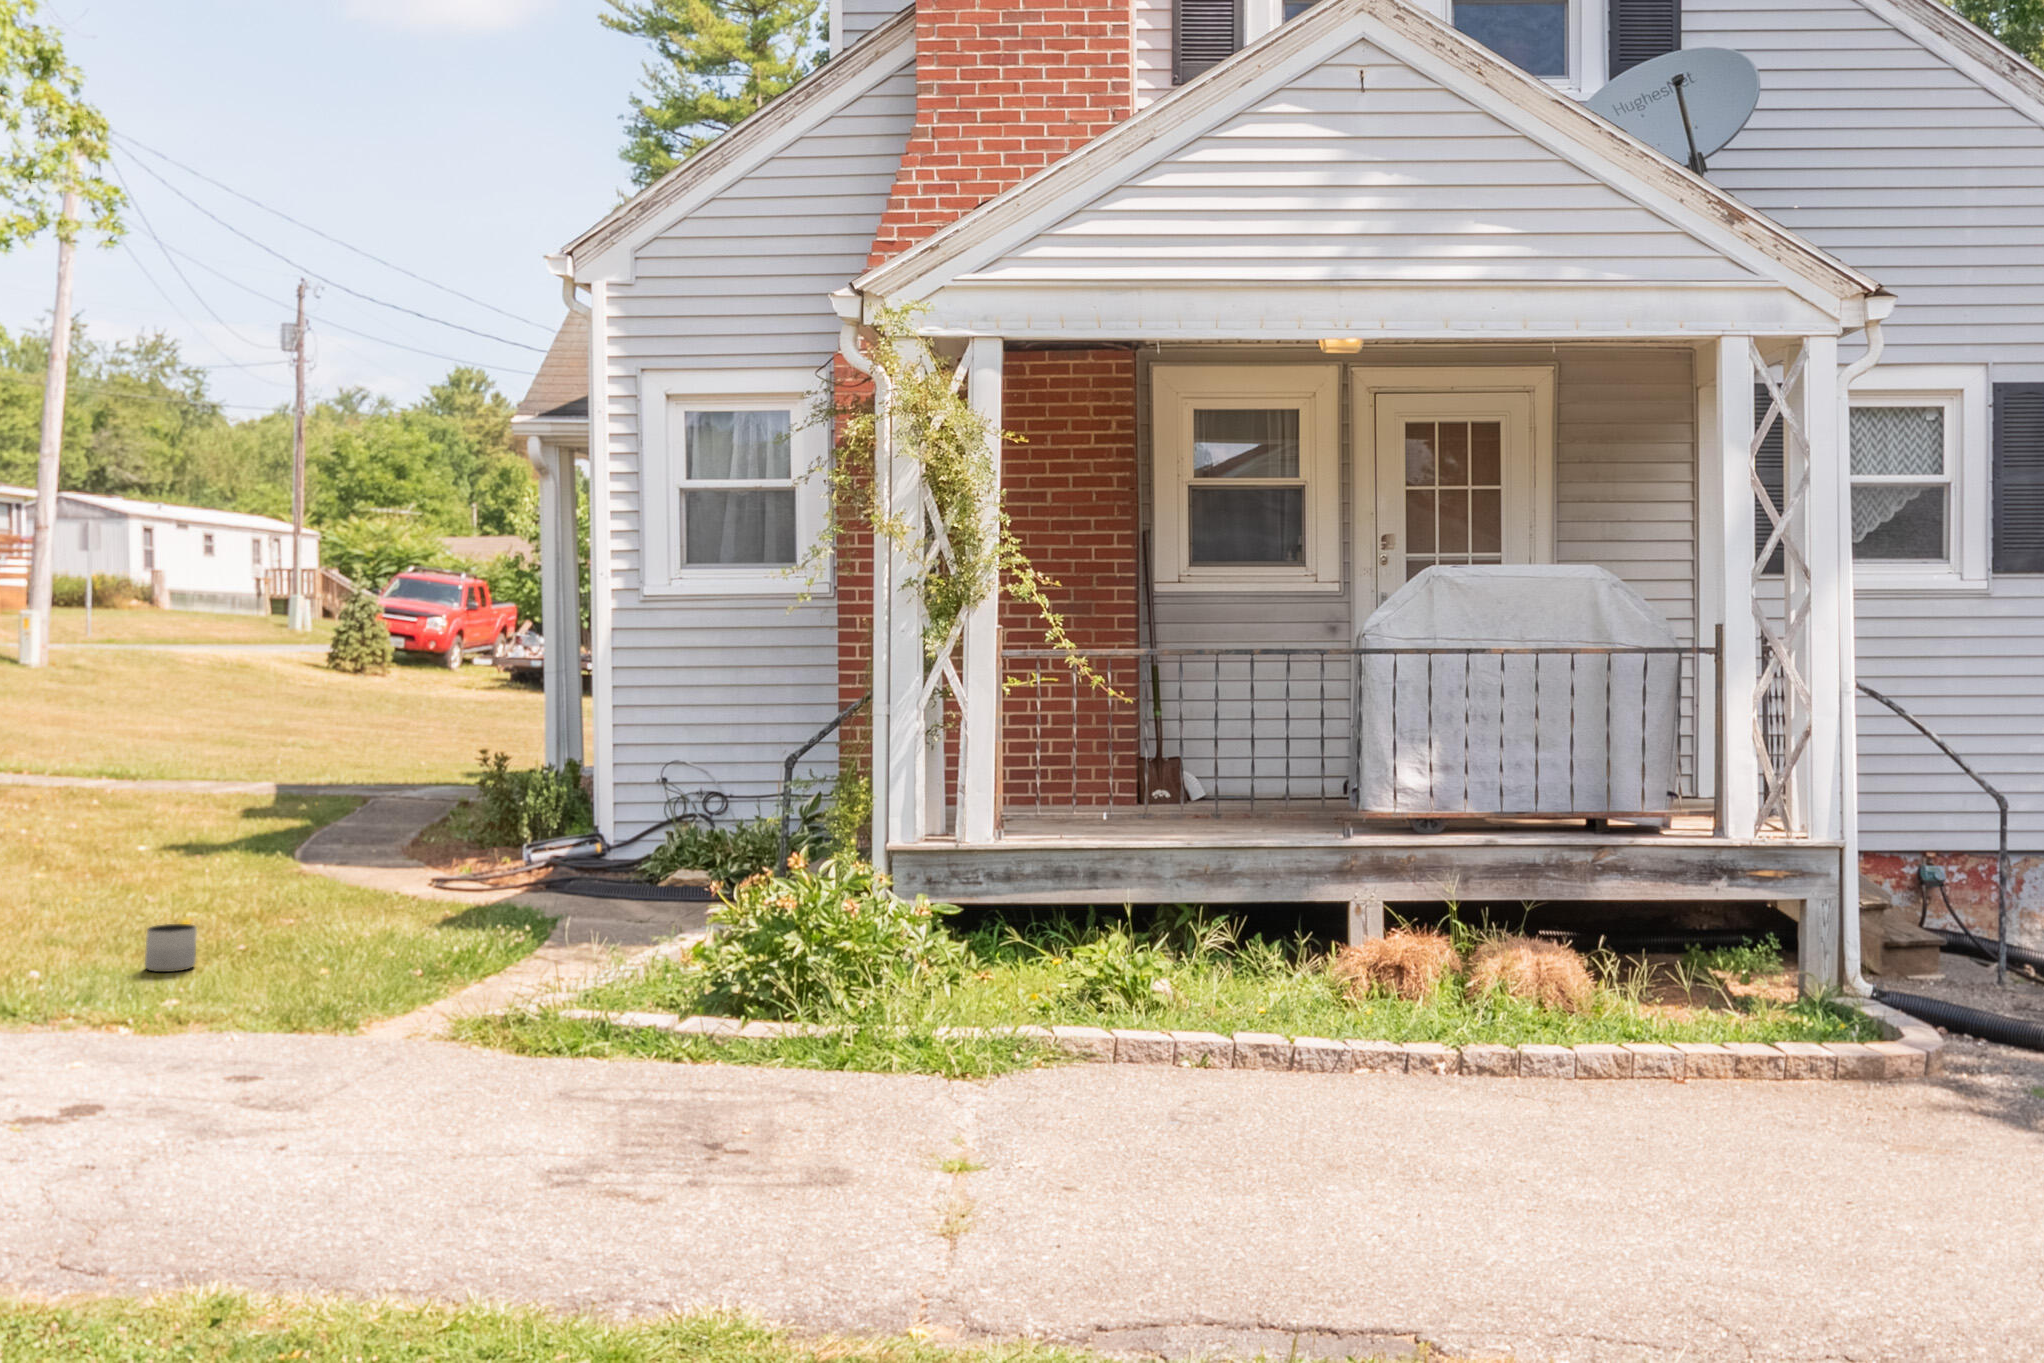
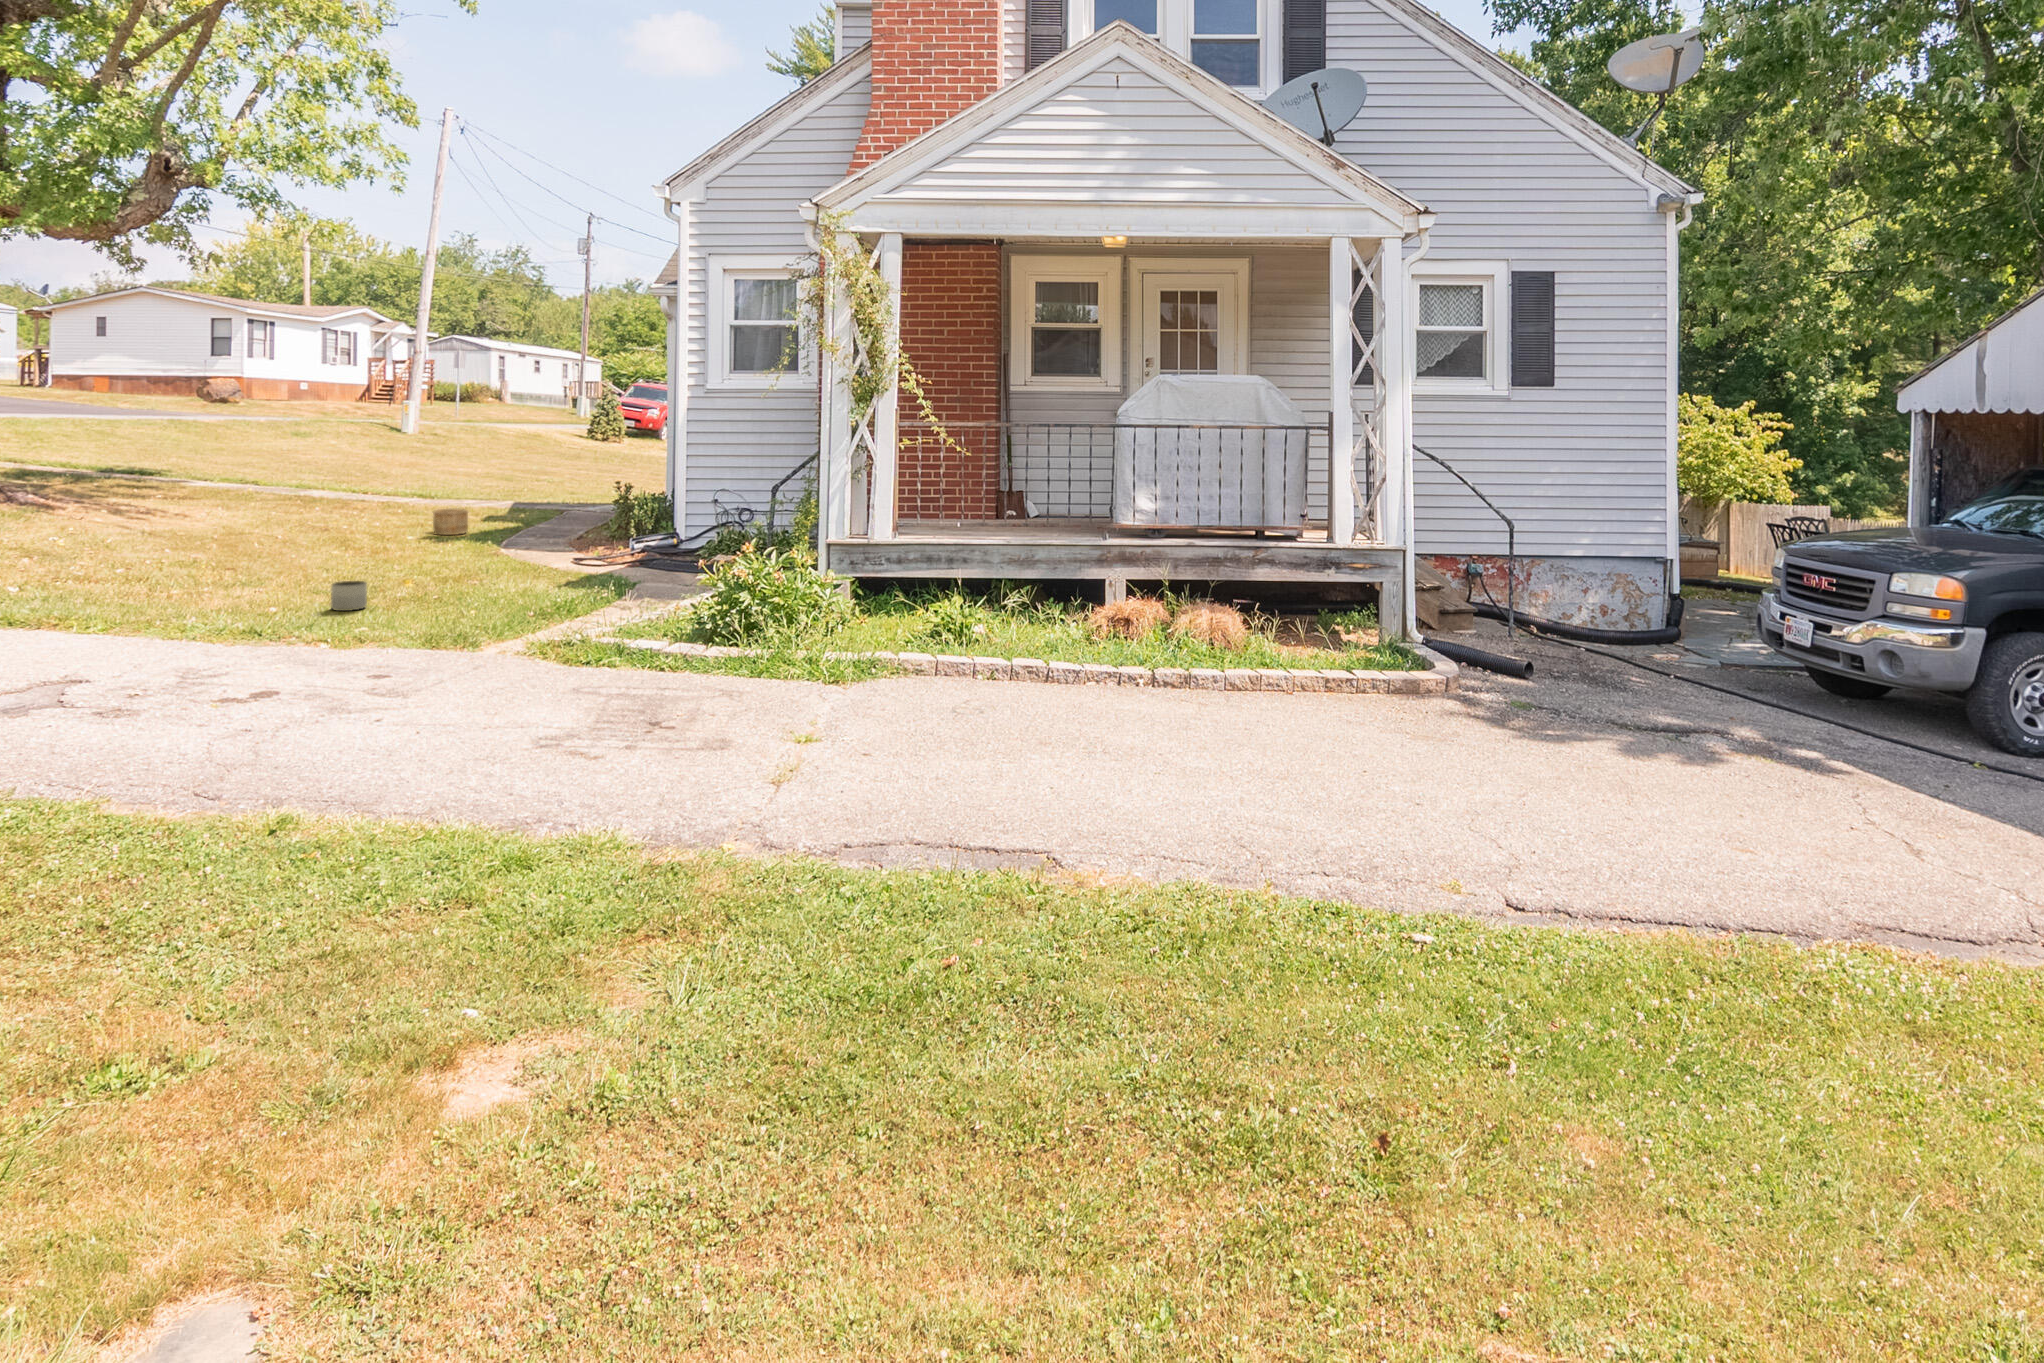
wooden bucket: none [185,798,242,844] -> present [433,509,468,535]

